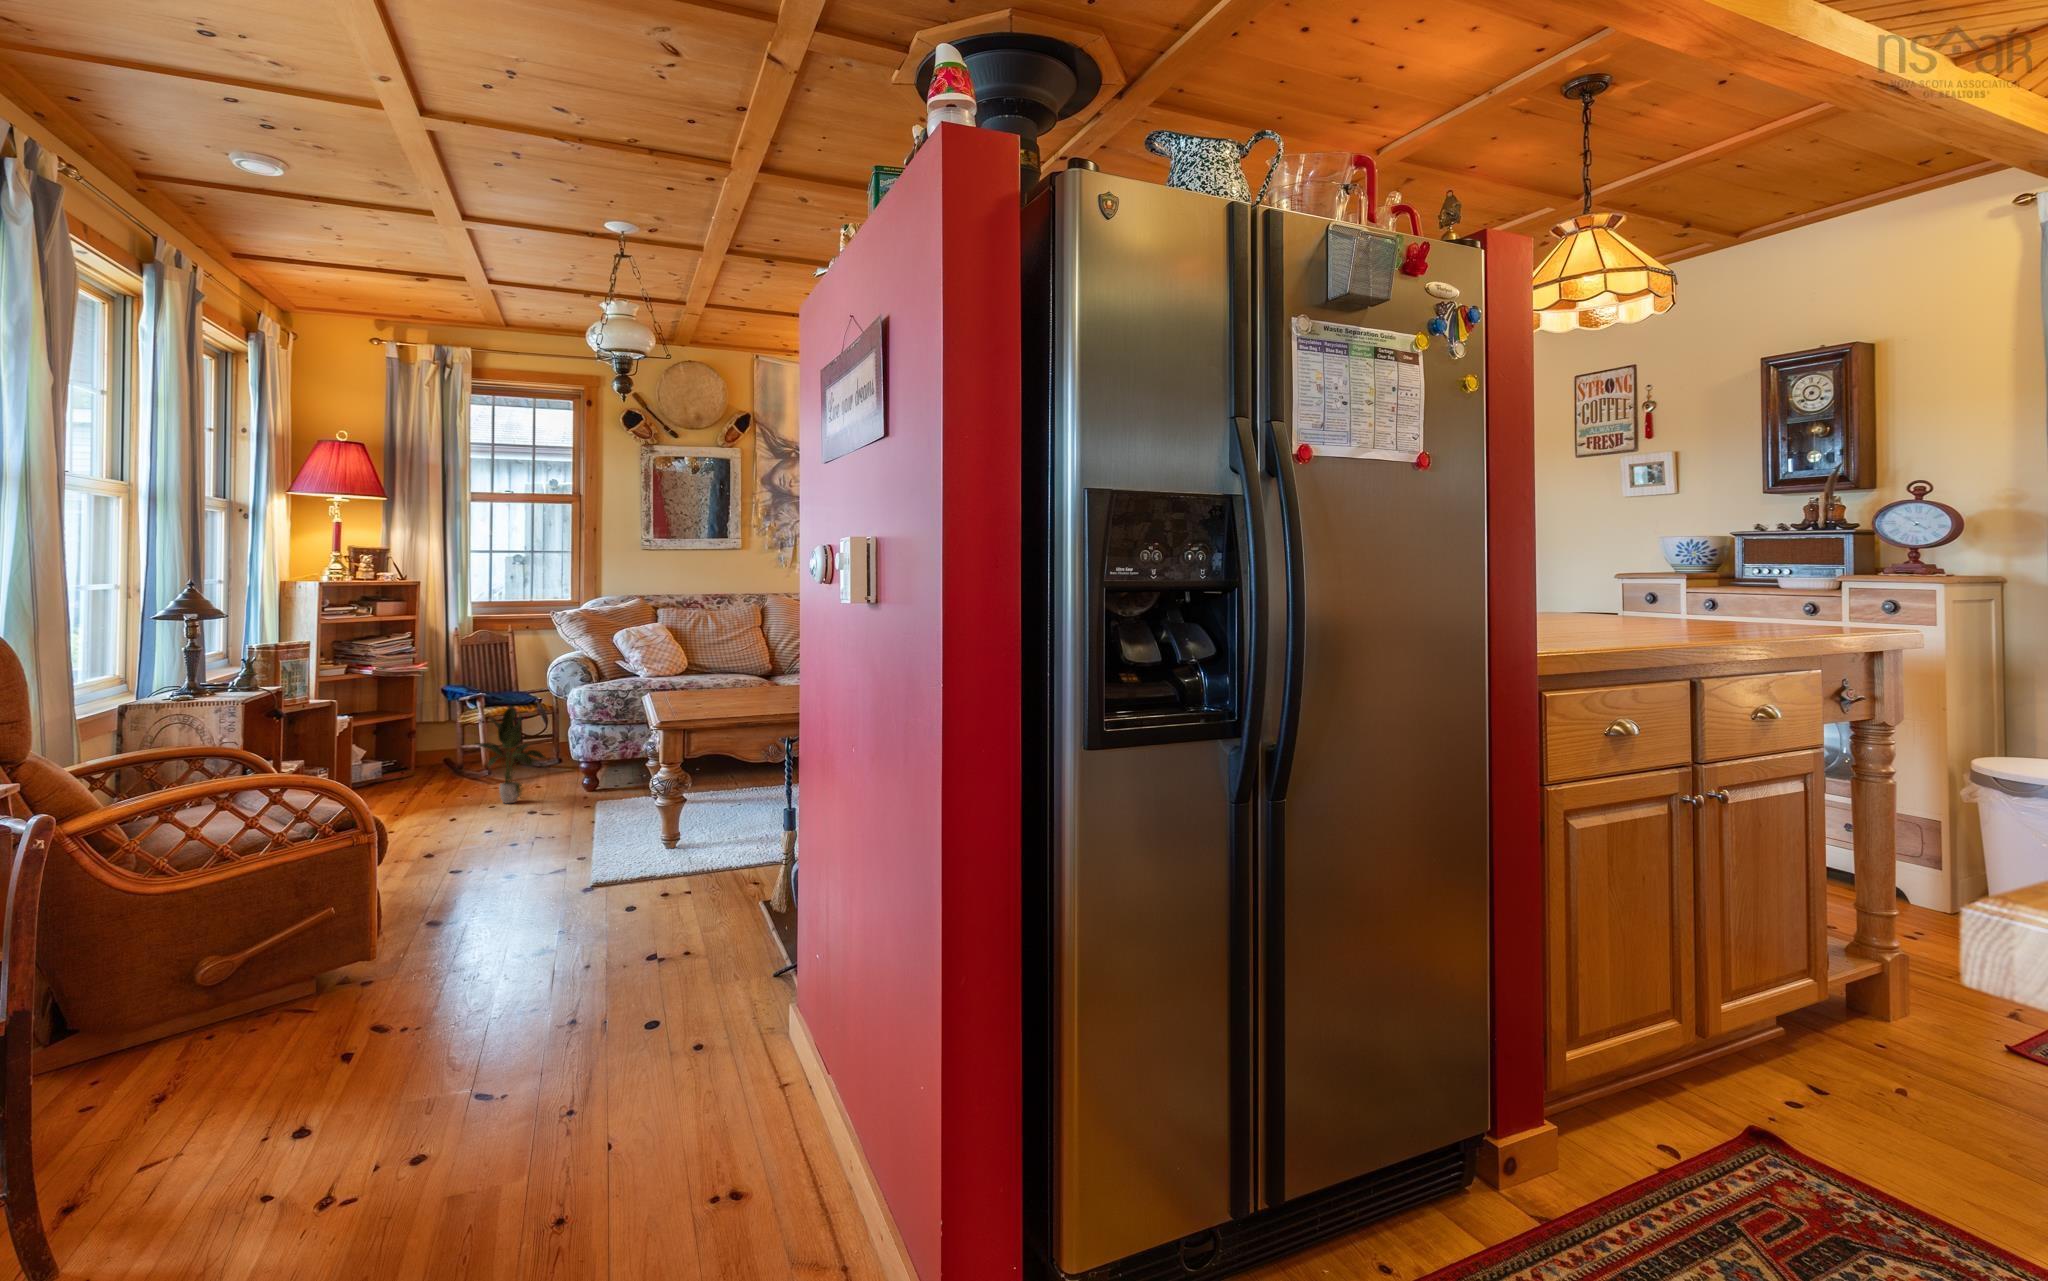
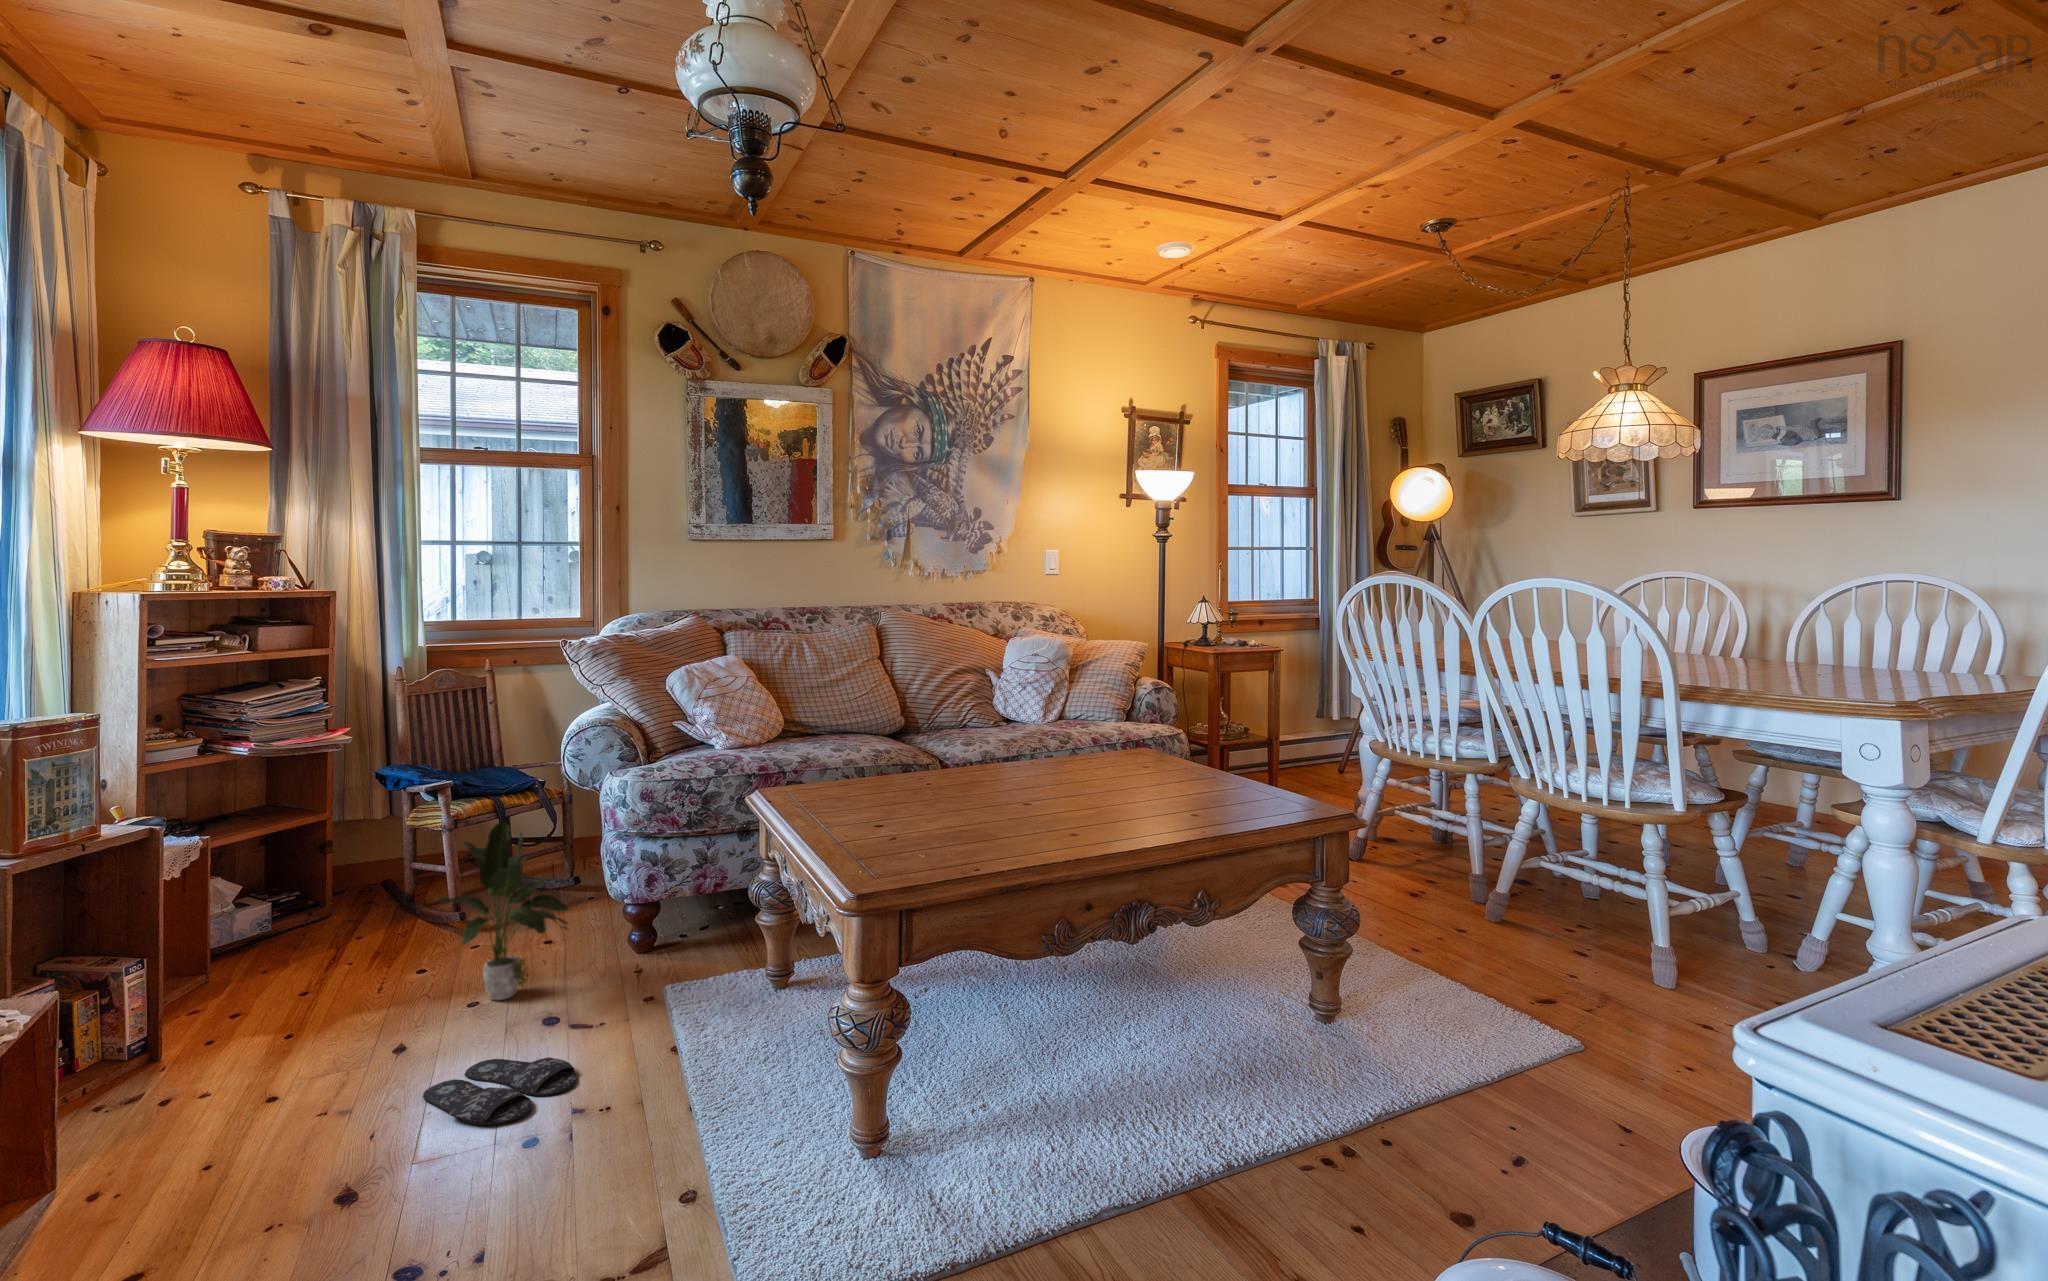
slippers: none [466,818,541,835] -> present [423,1057,576,1125]

